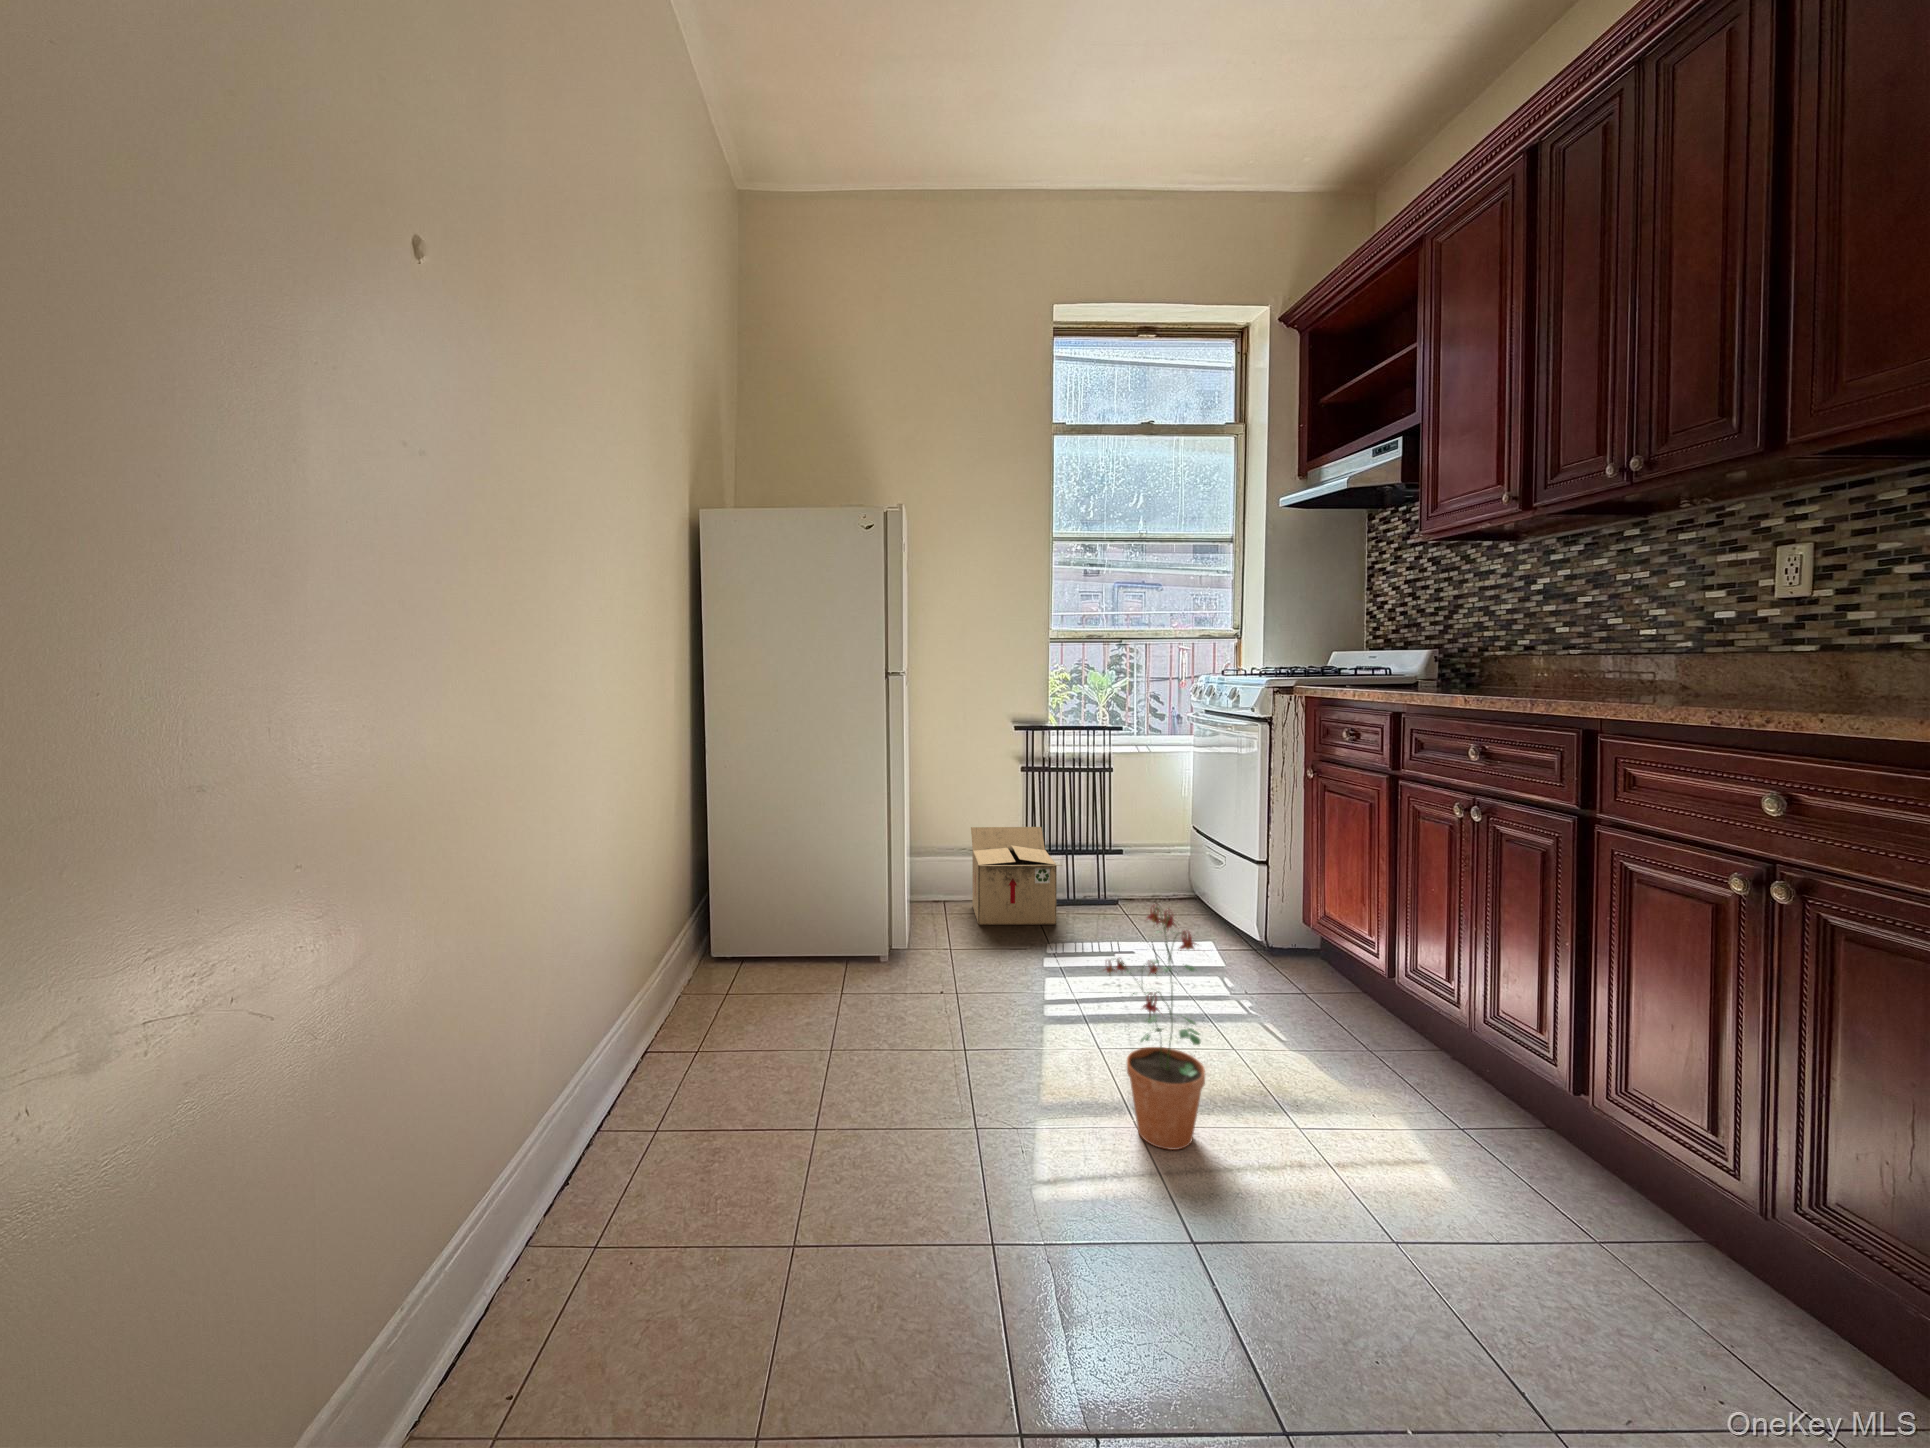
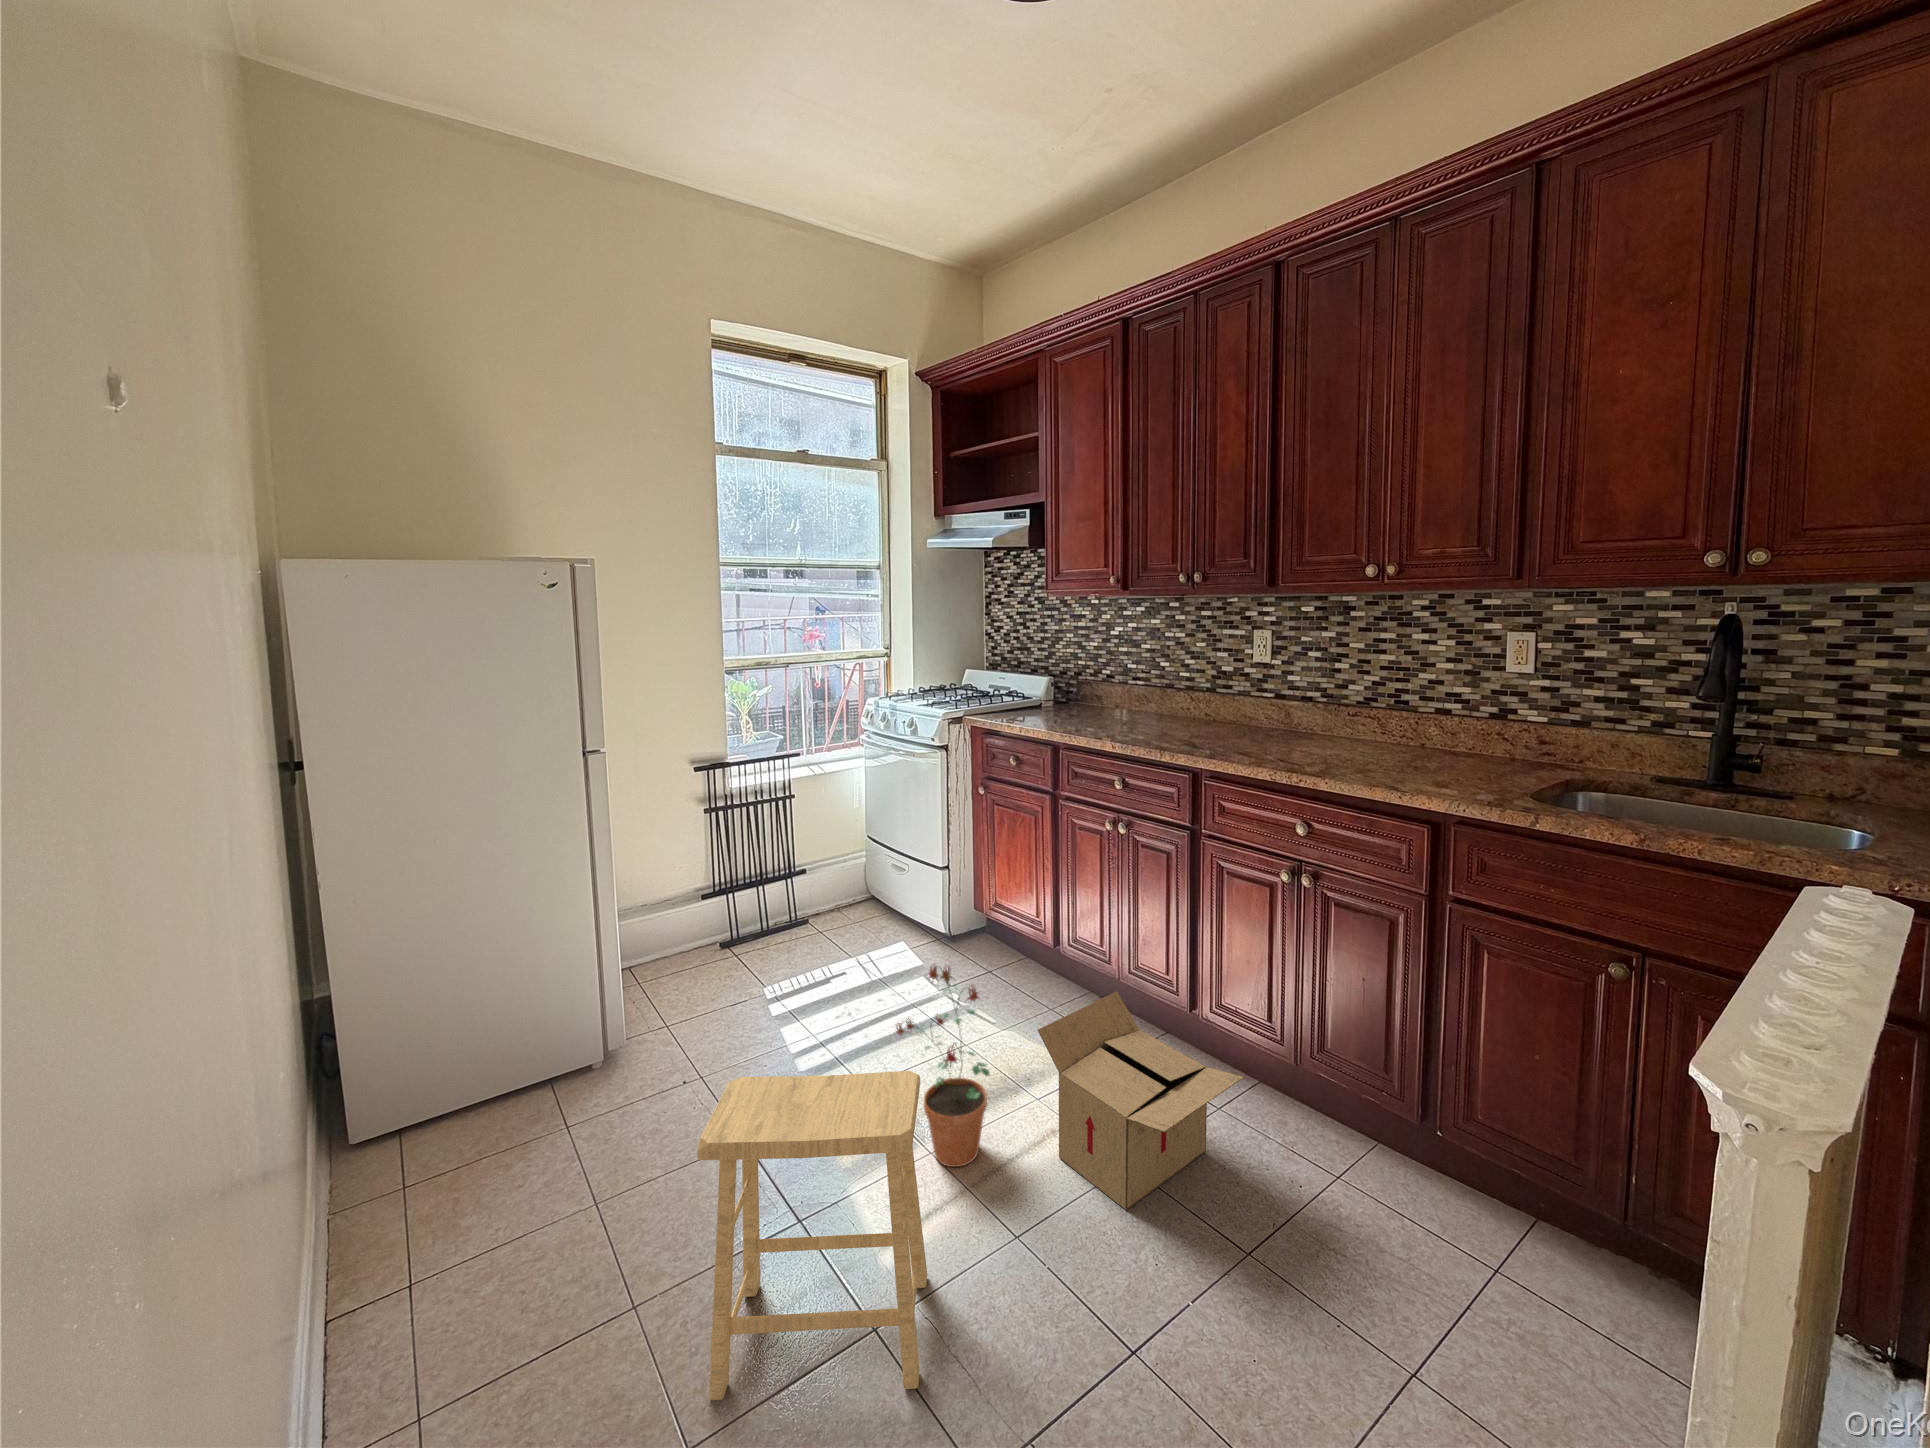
cardboard box: present [971,827,1060,925] -> present [1038,992,1244,1210]
footstool: none [828,926,1069,1307] -> present [697,1071,927,1400]

